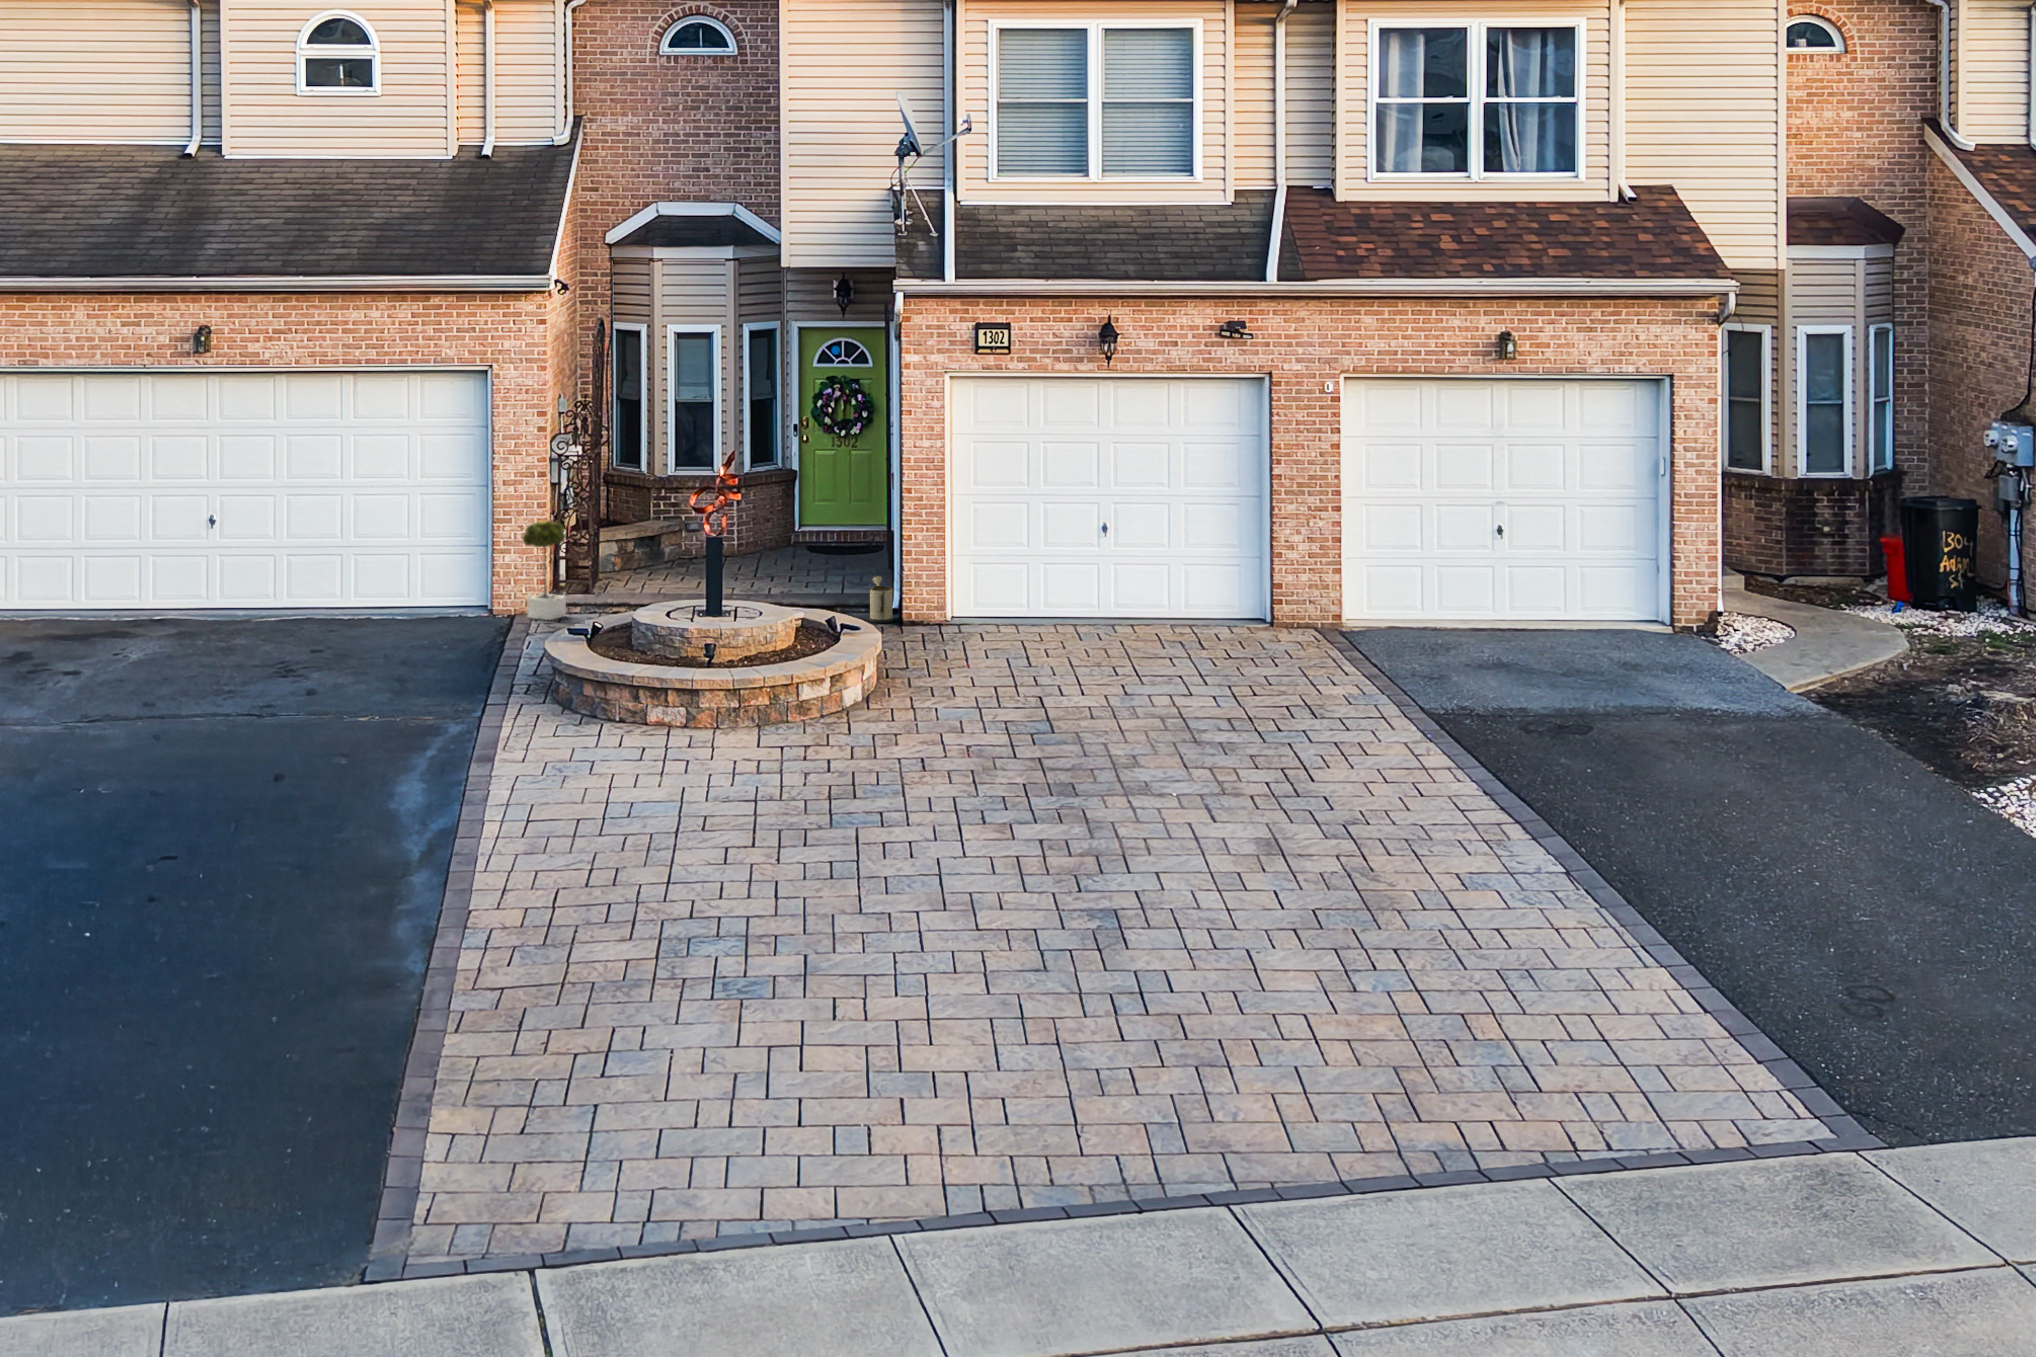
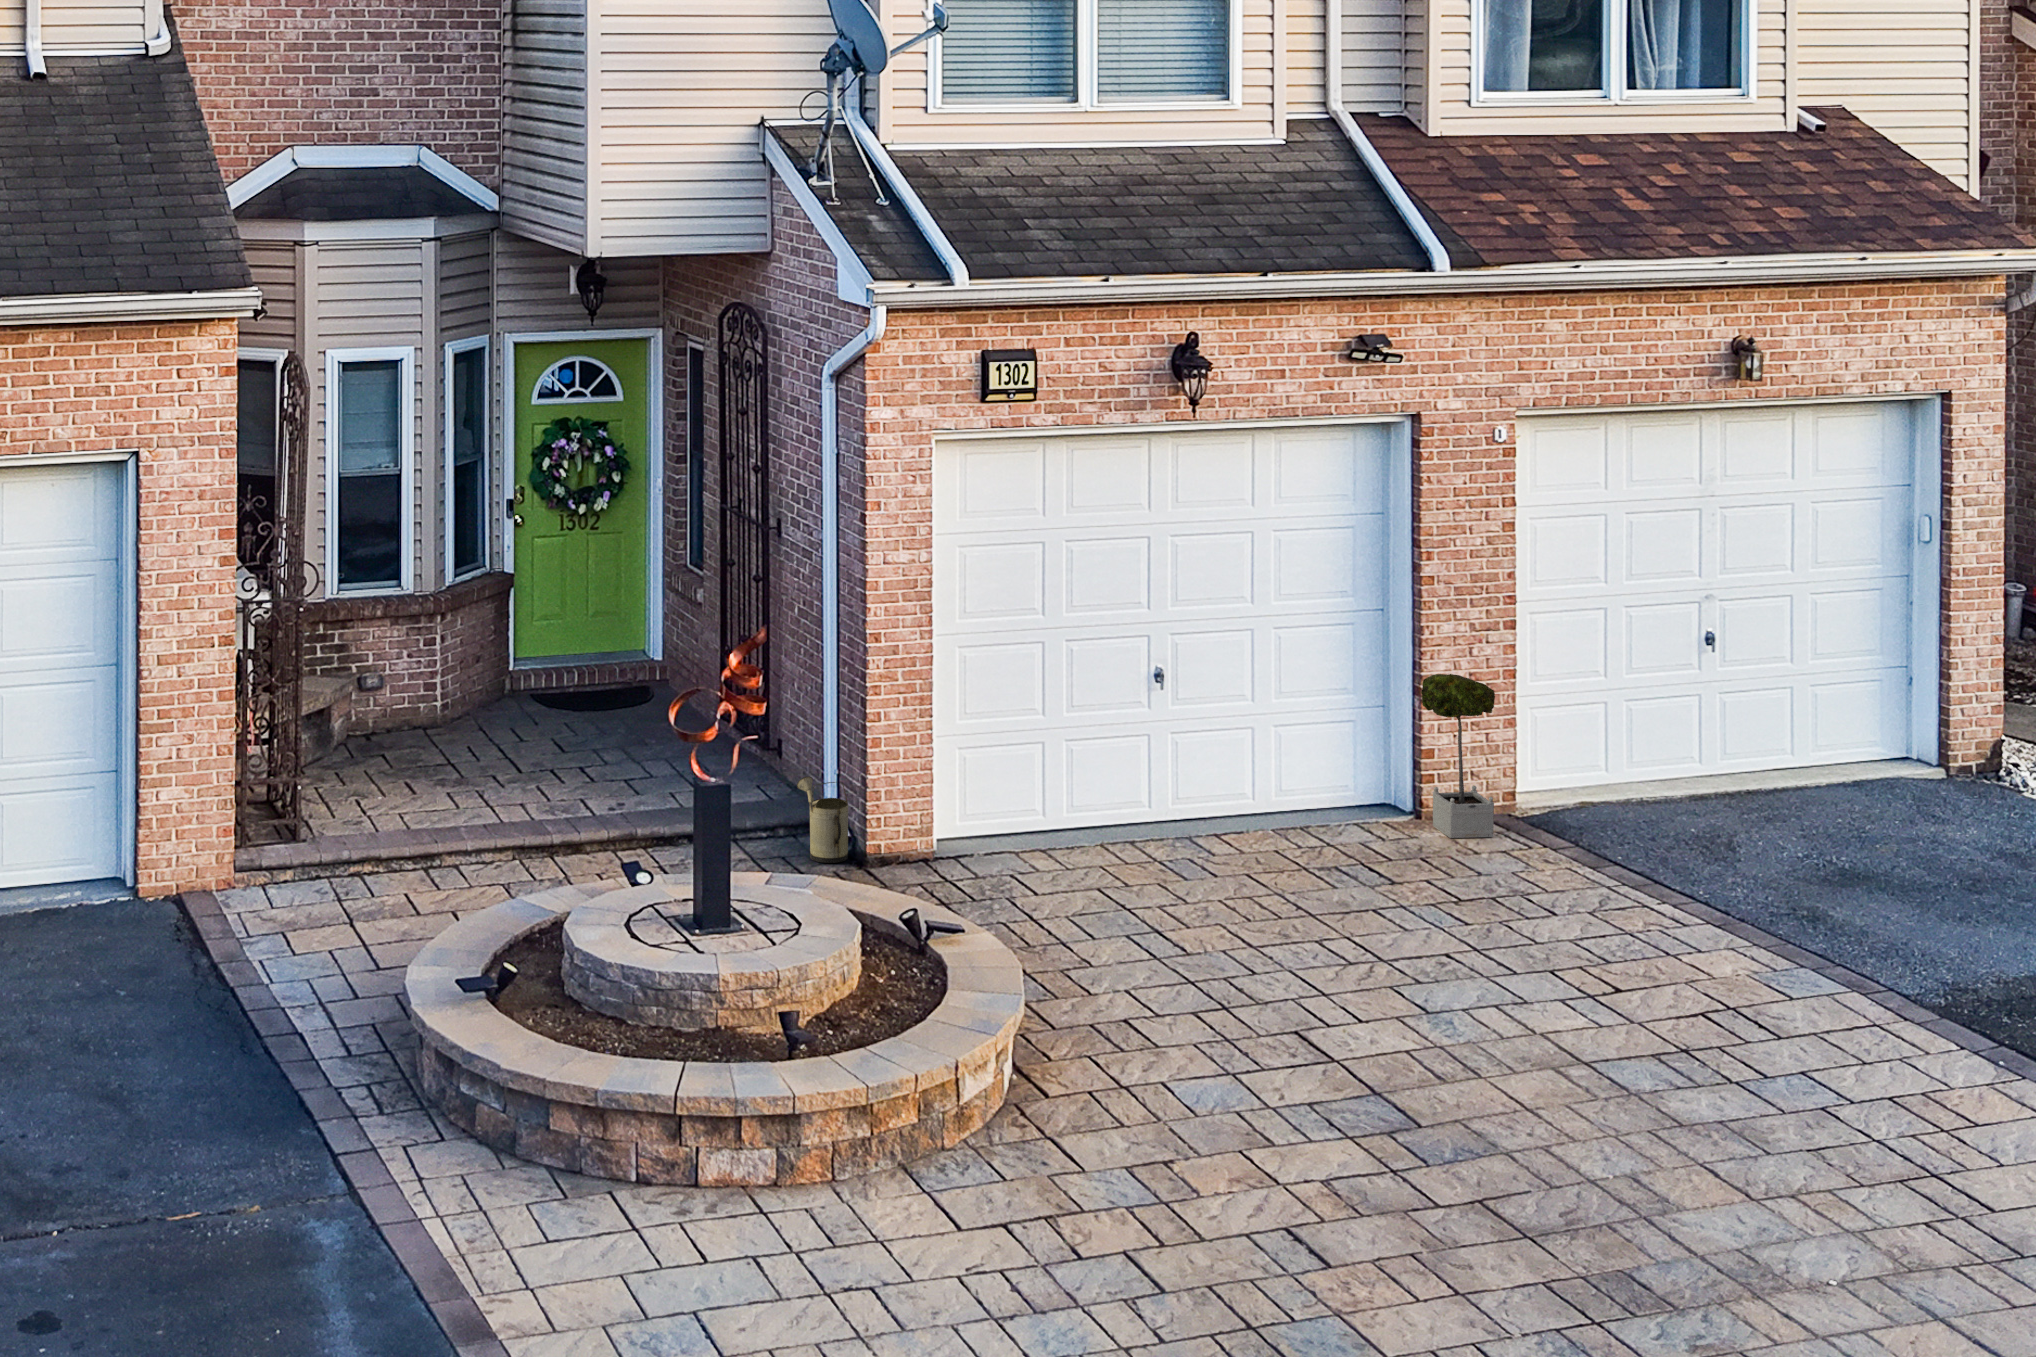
potted tree: present [522,521,566,620] -> present [1421,674,1495,838]

